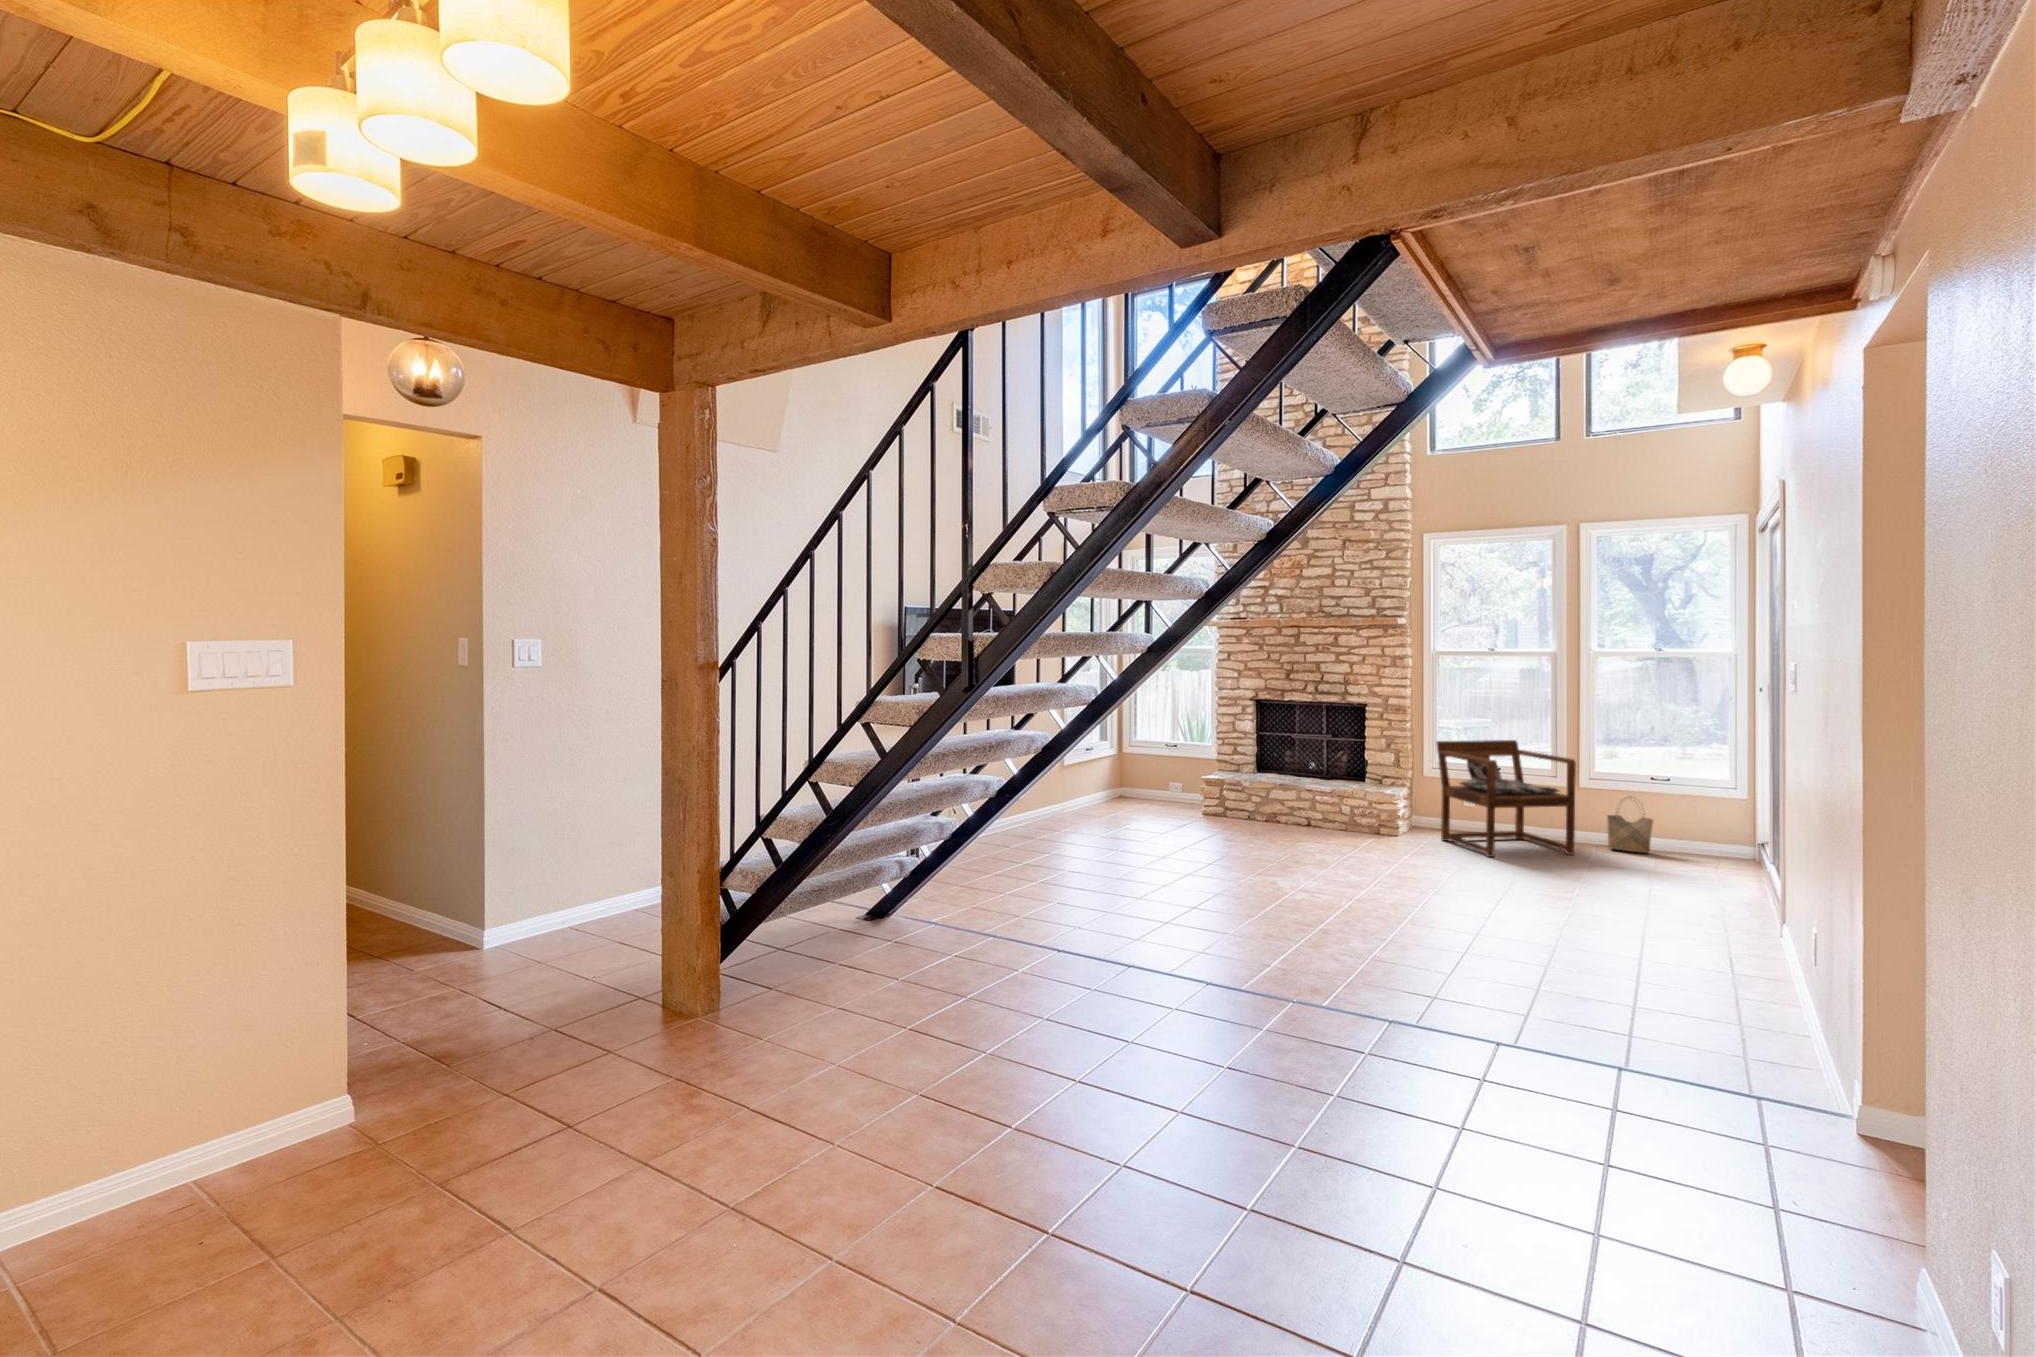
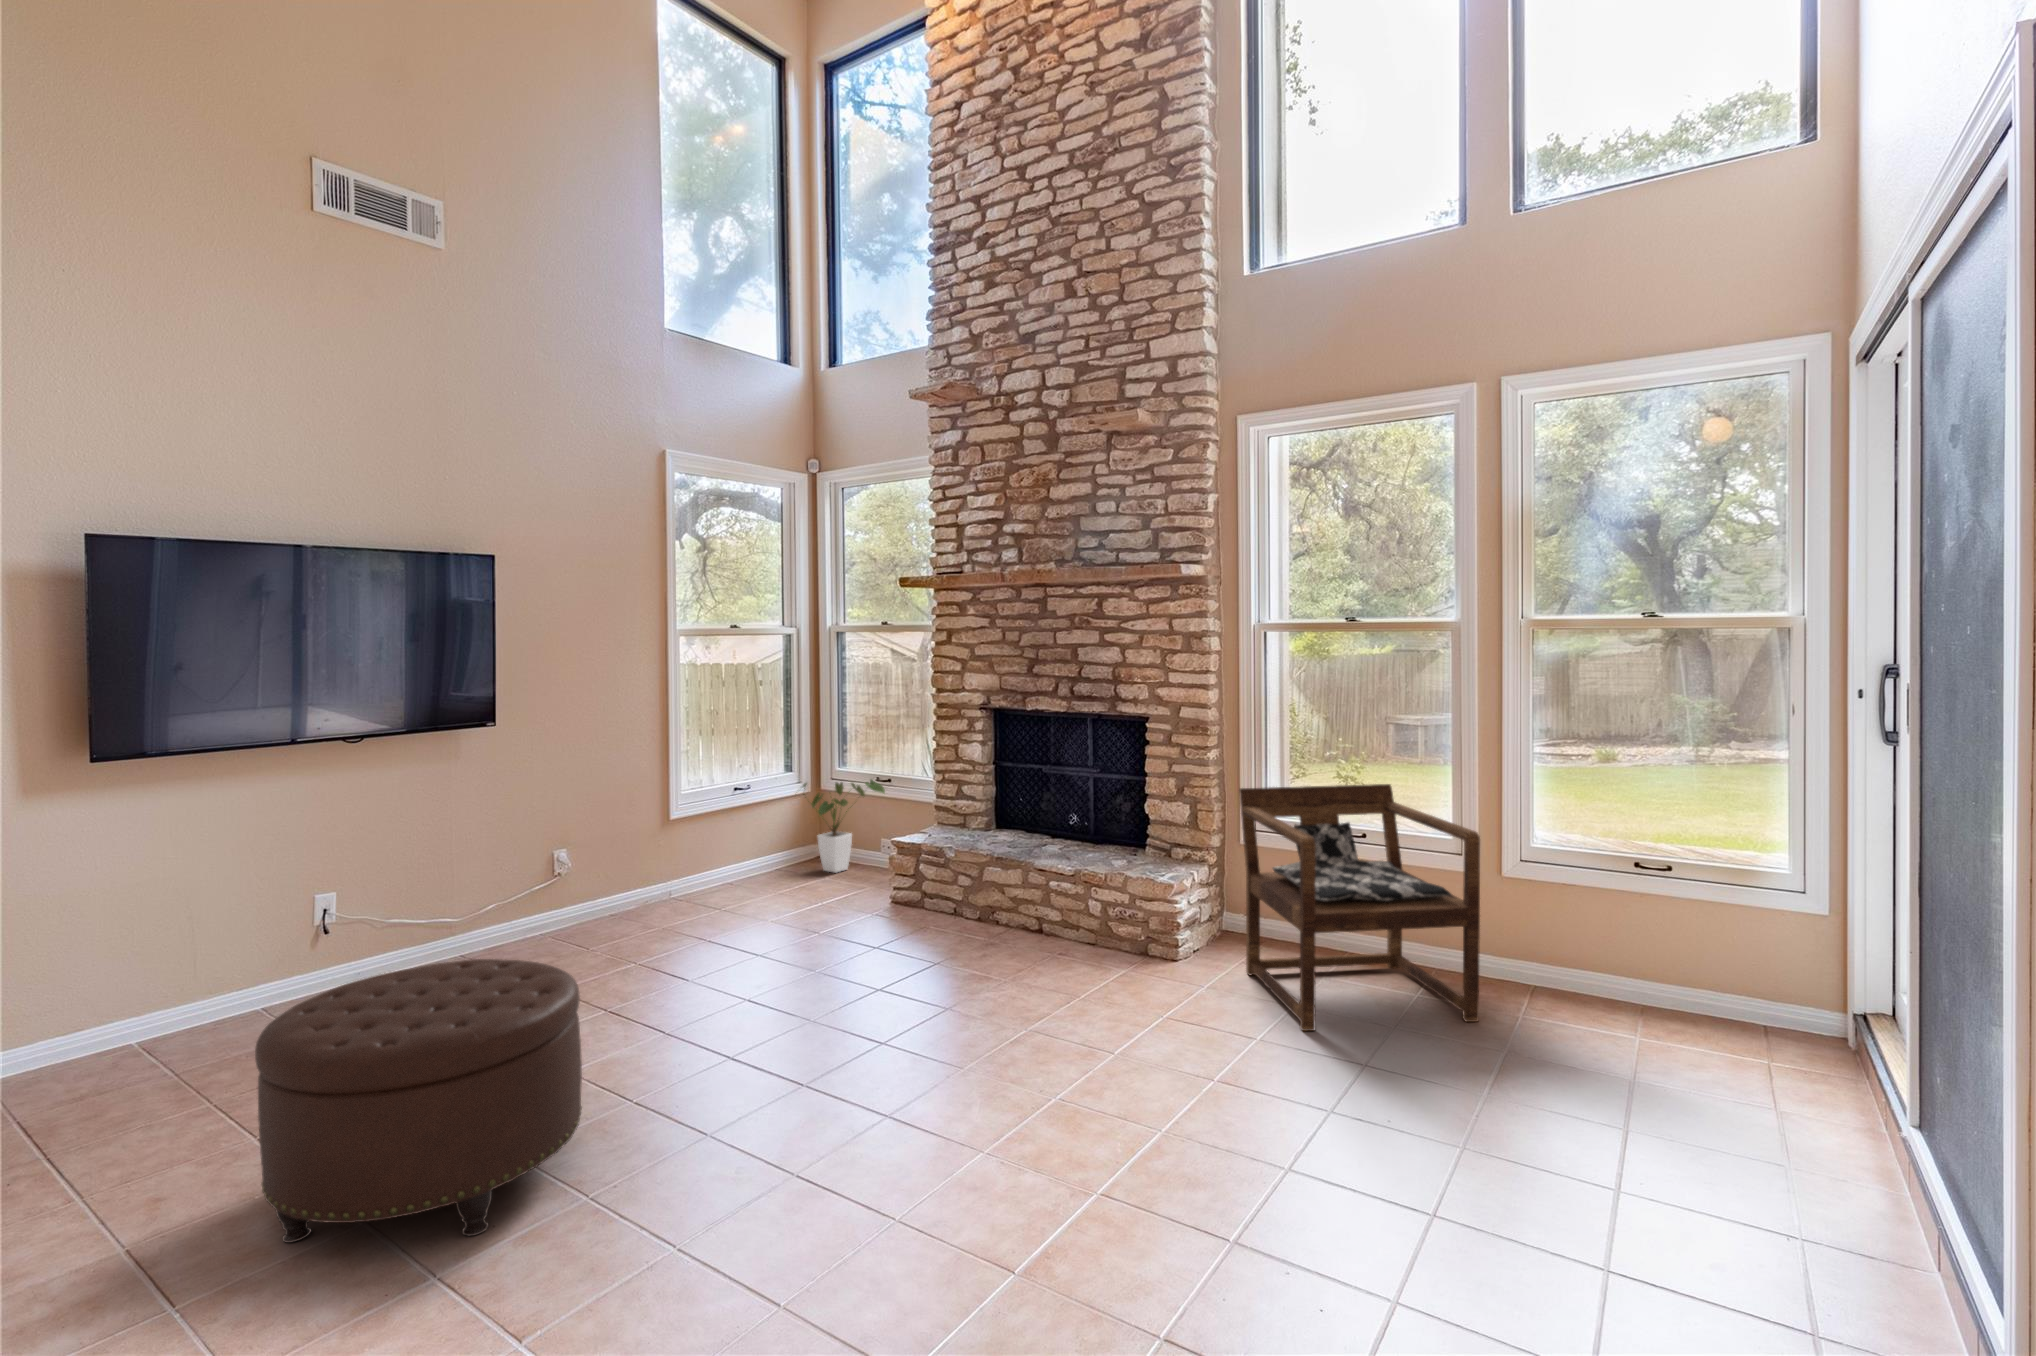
house plant: none [1120,745,1170,803] -> present [803,780,885,873]
woven basket: present [1607,798,1653,853] -> none [1548,900,1638,1017]
ottoman: none [1093,804,1211,903] -> present [255,959,582,1243]

